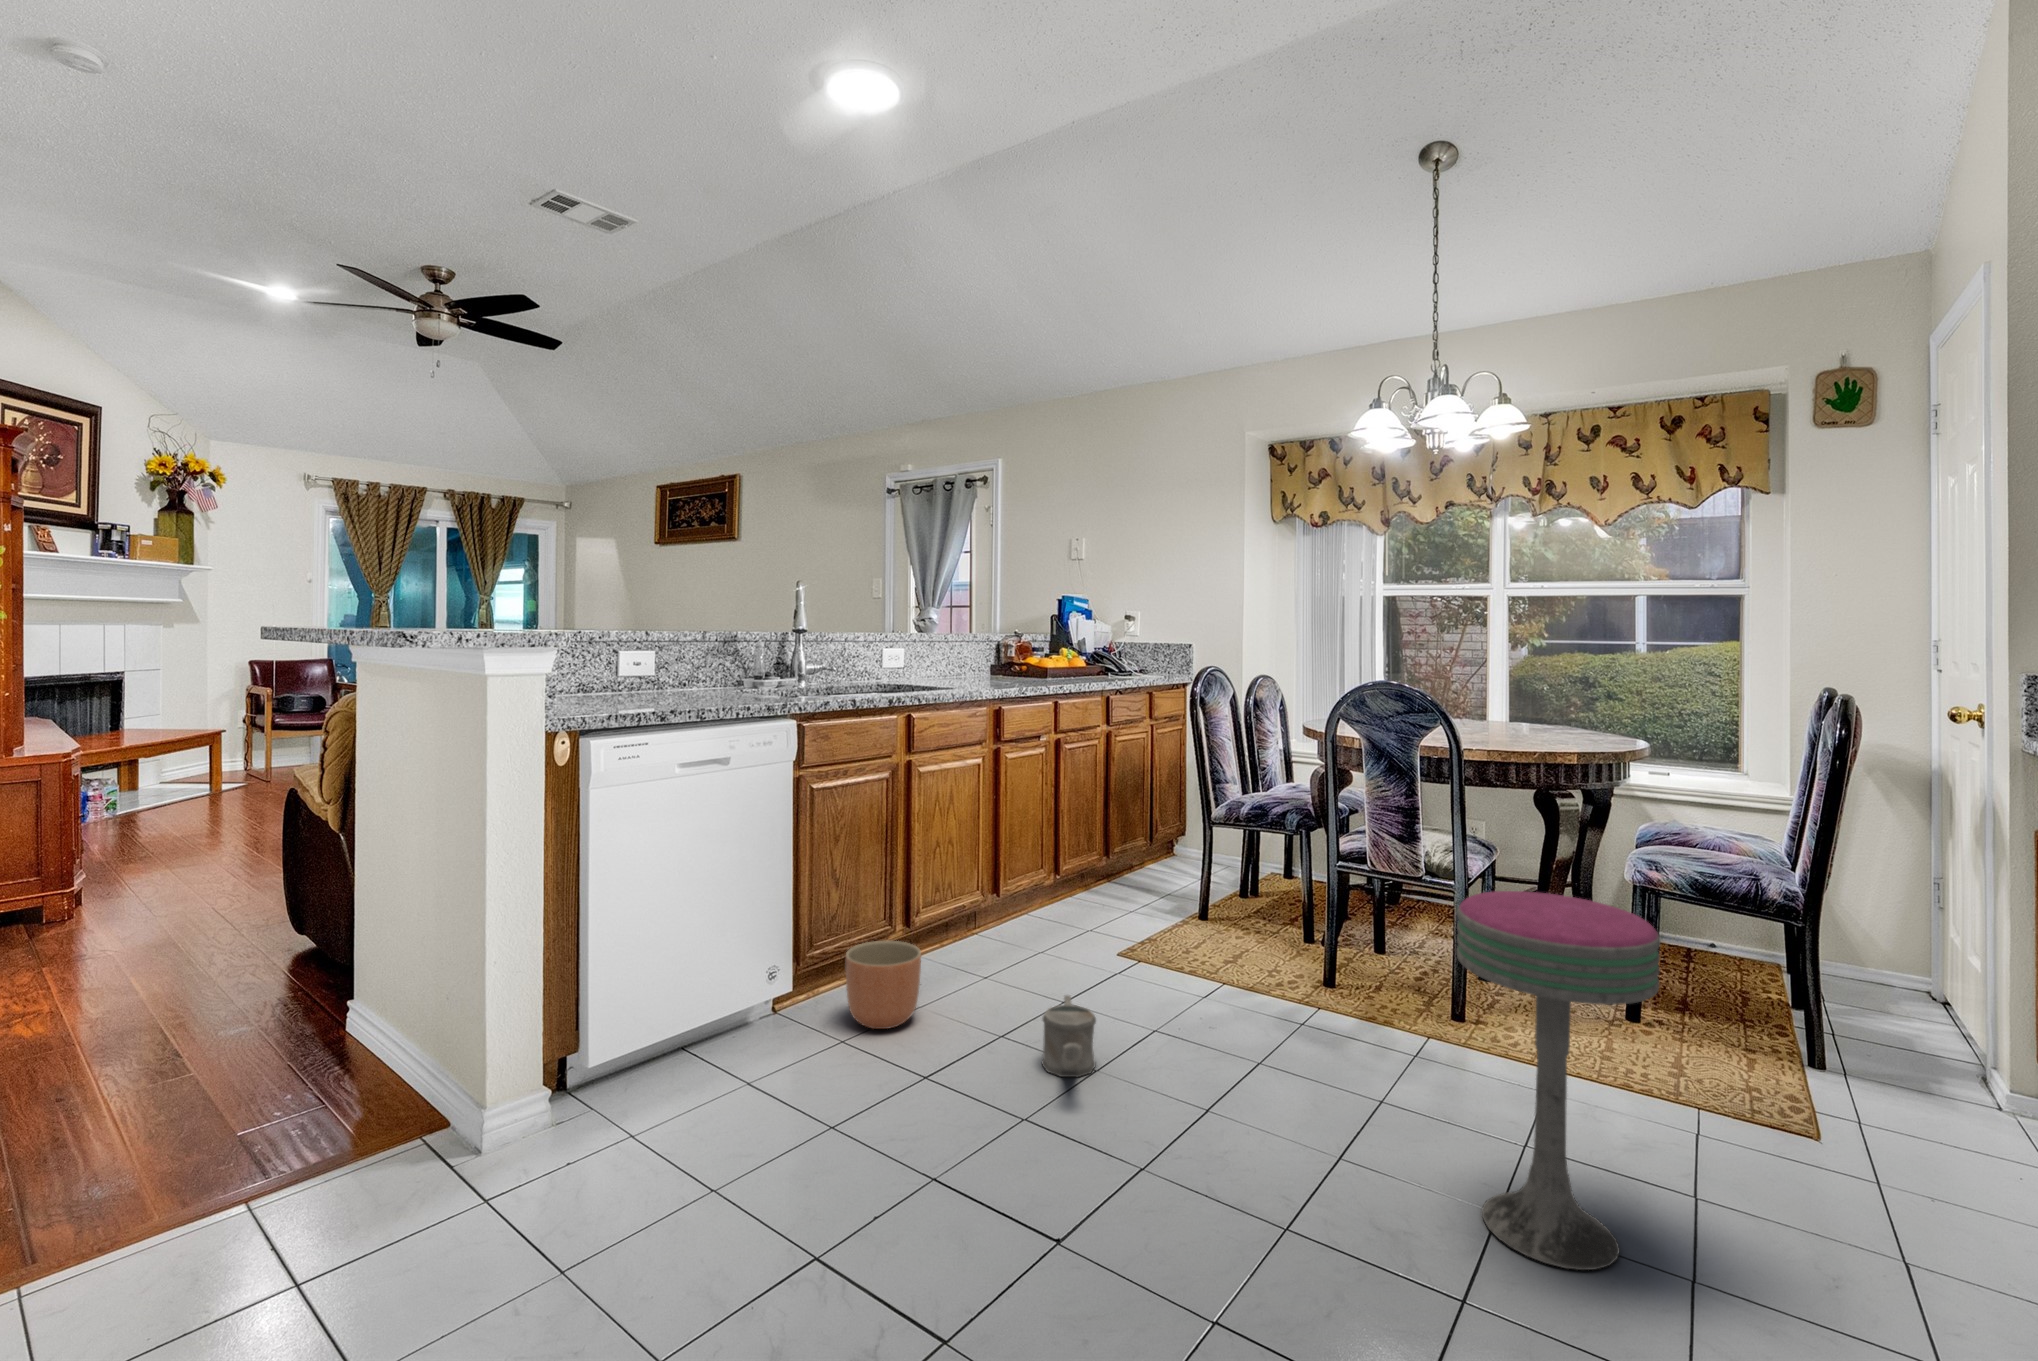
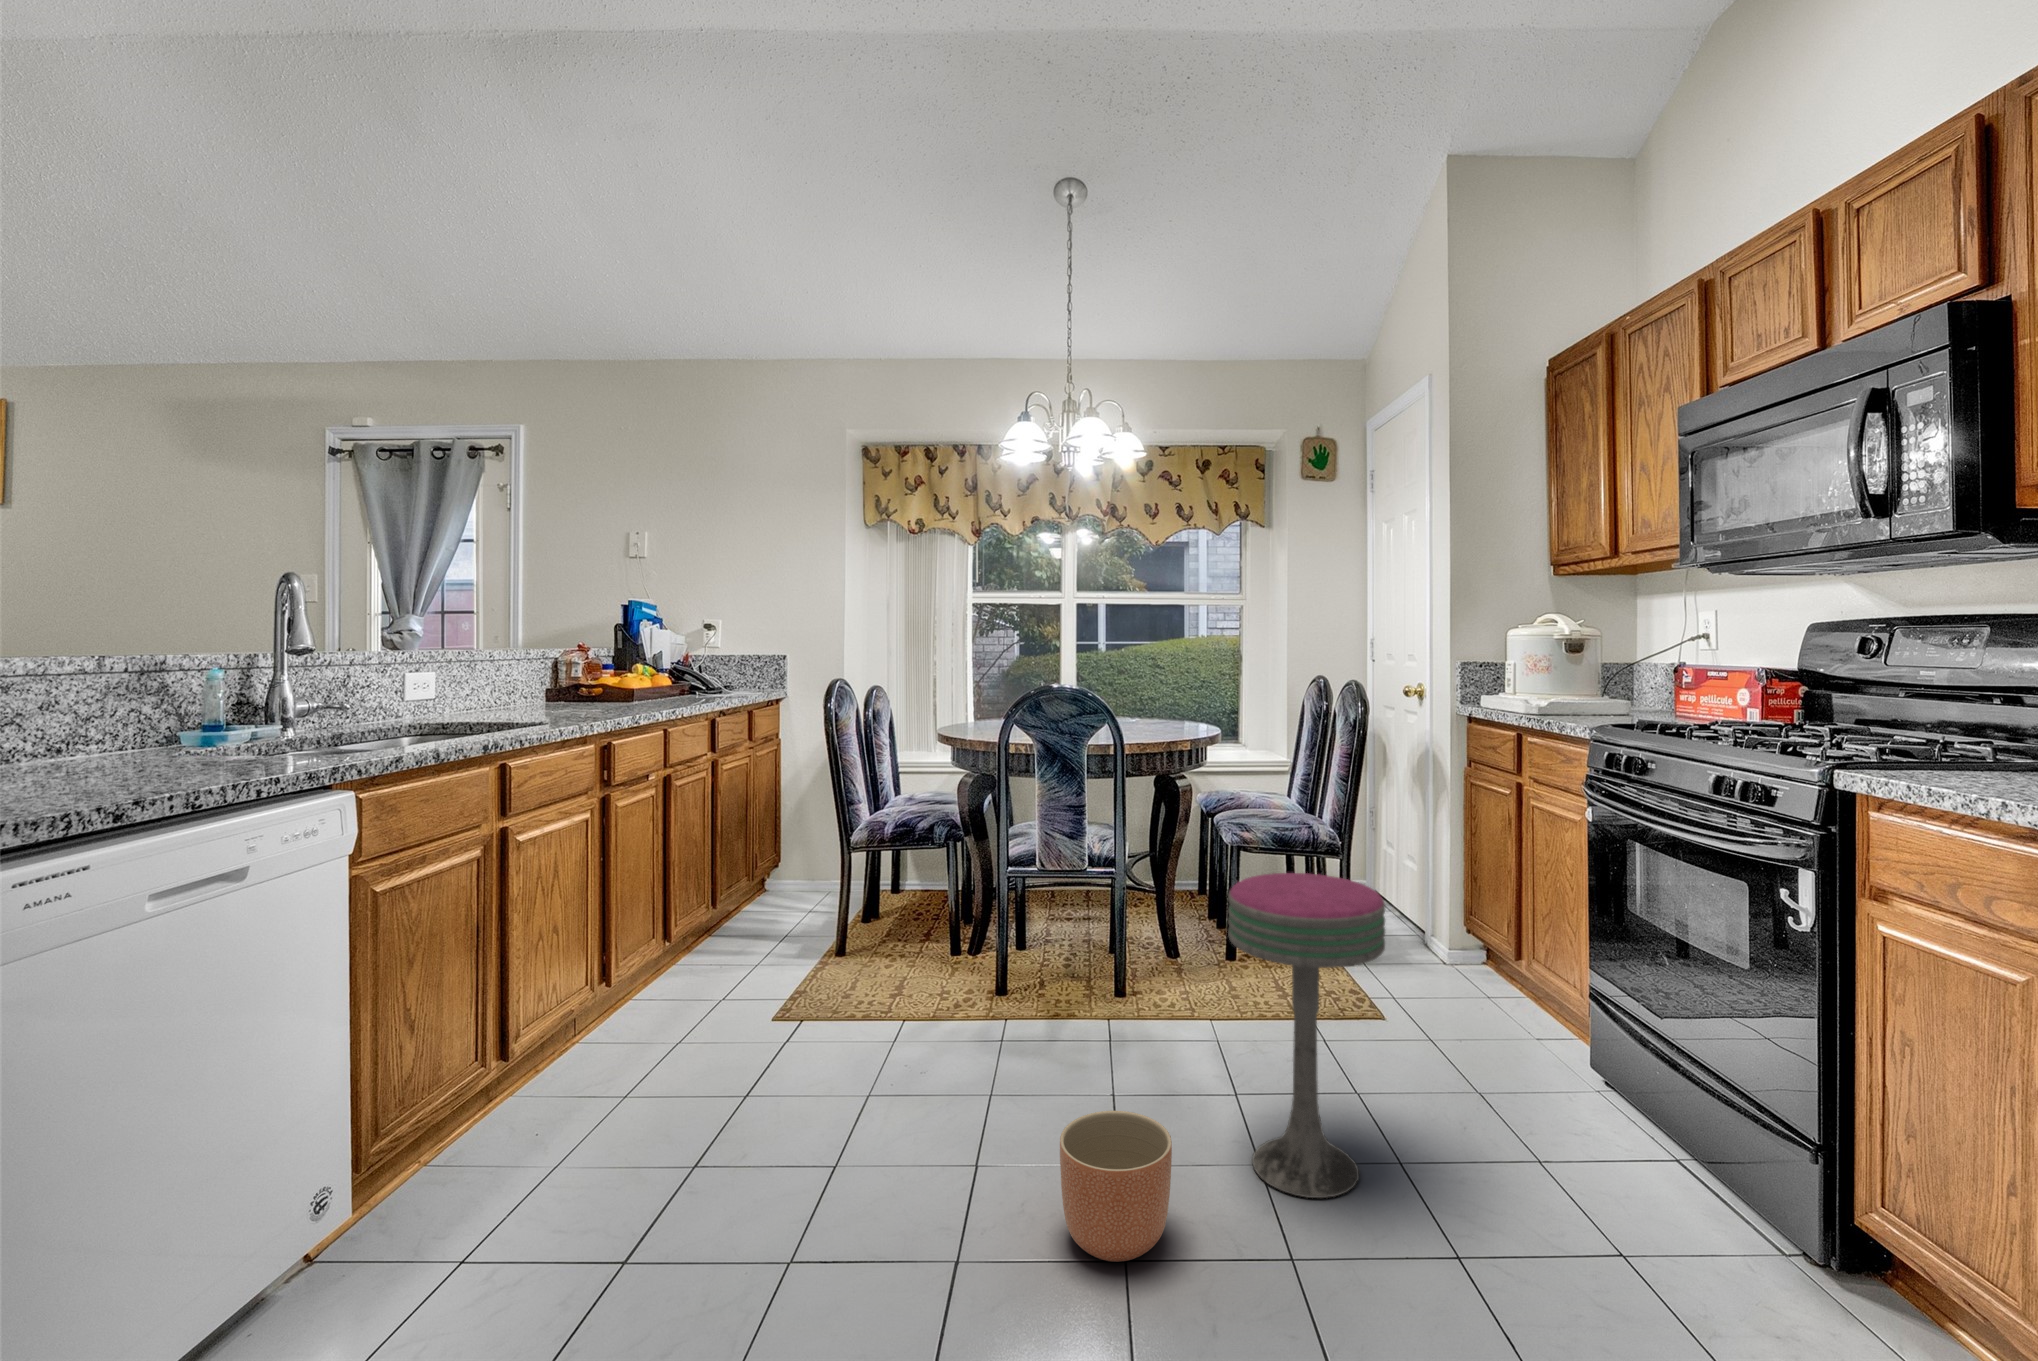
planter: present [846,941,921,1029] -> present [1060,1111,1172,1262]
watering can: present [1042,995,1096,1077] -> none [773,1080,852,1182]

